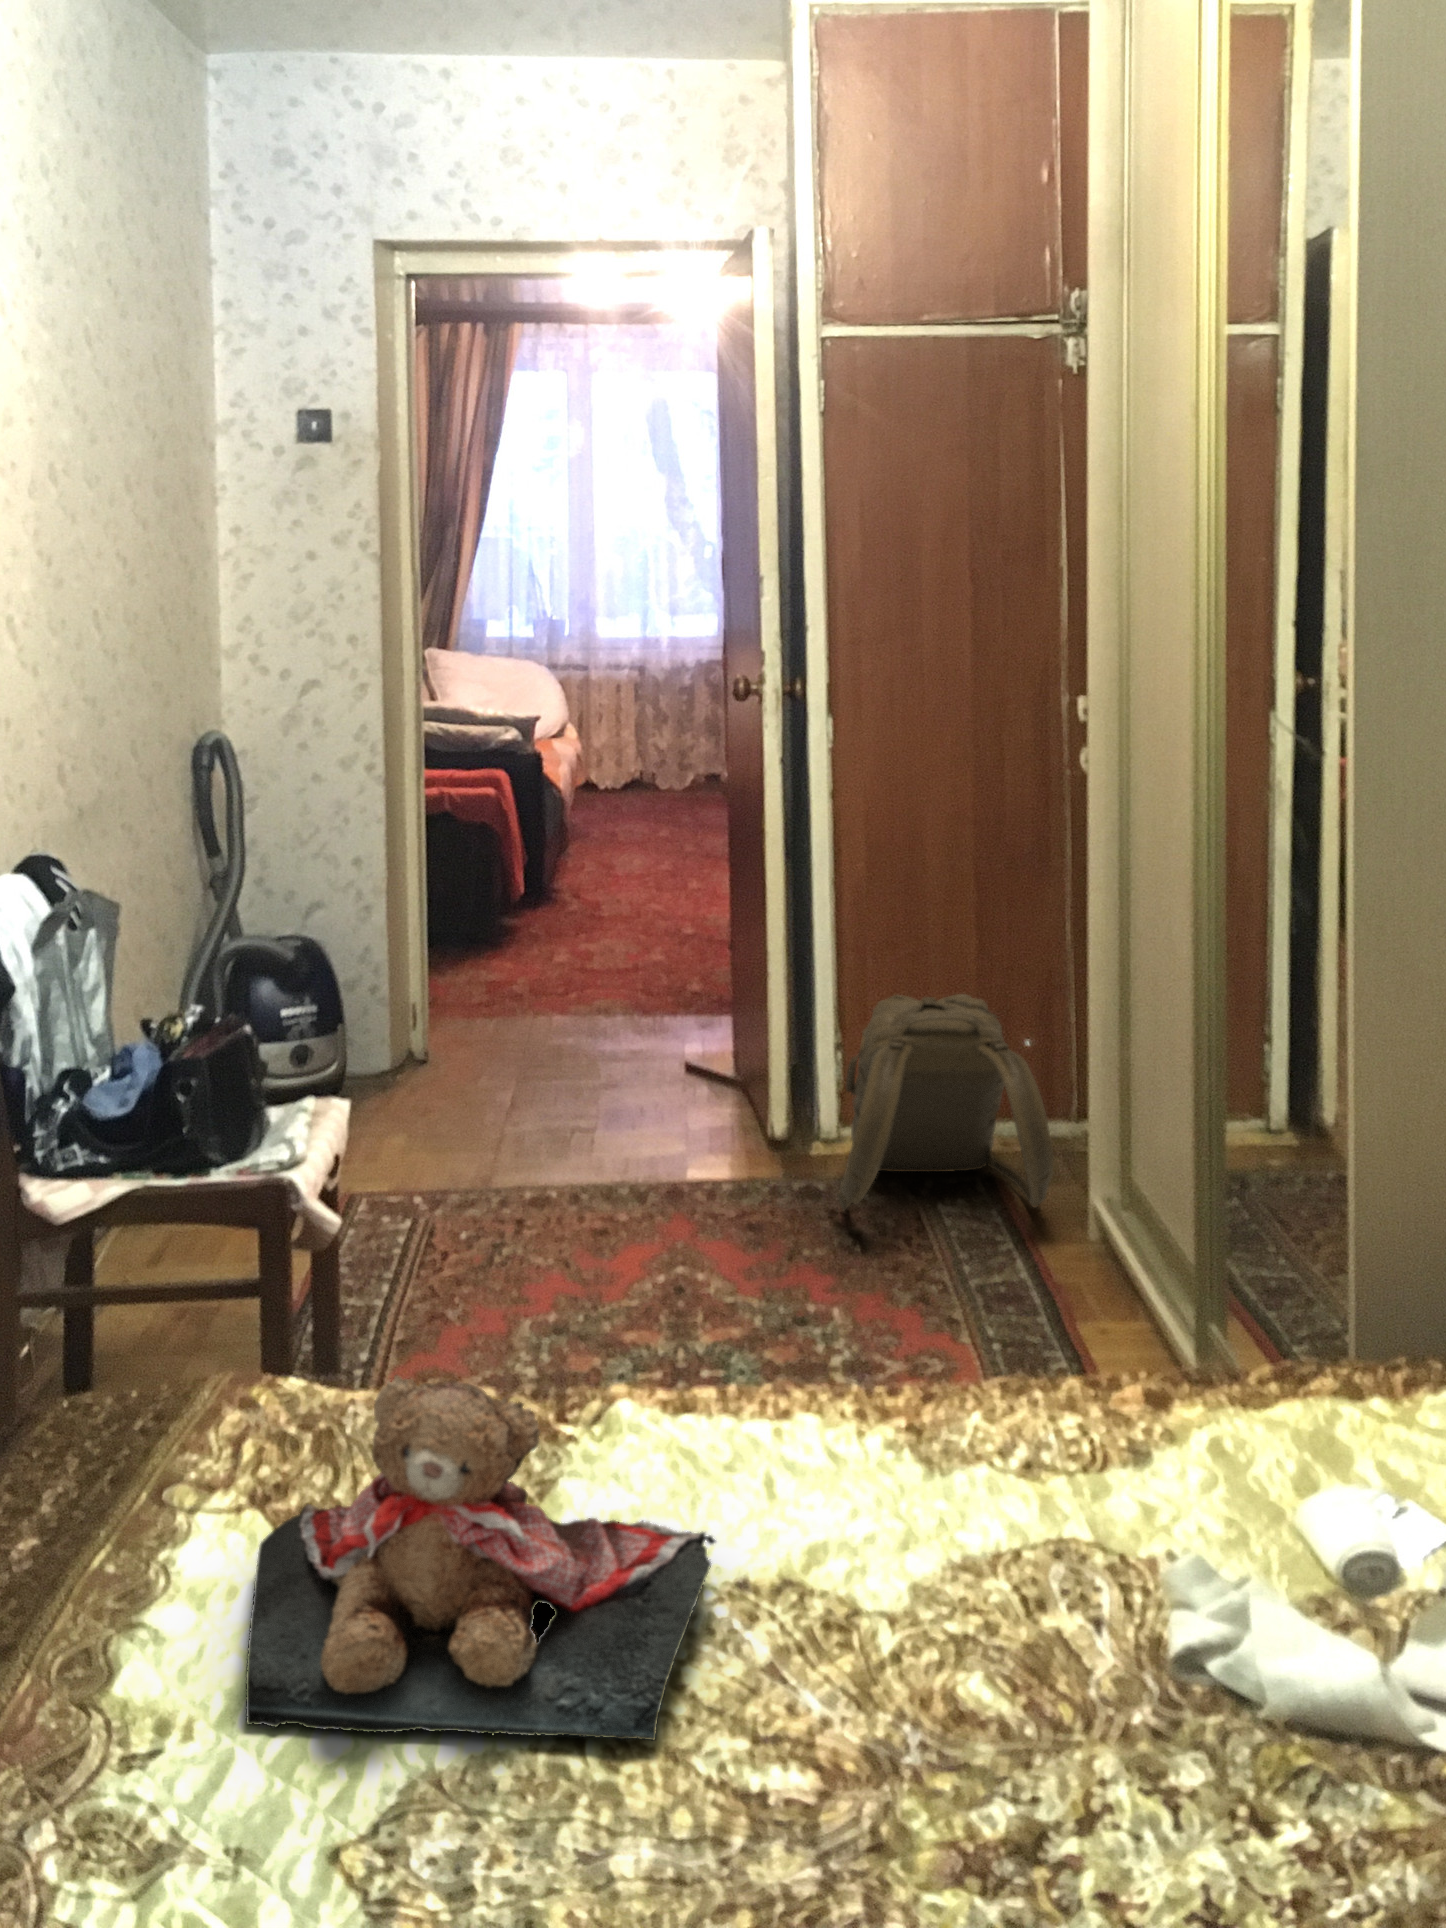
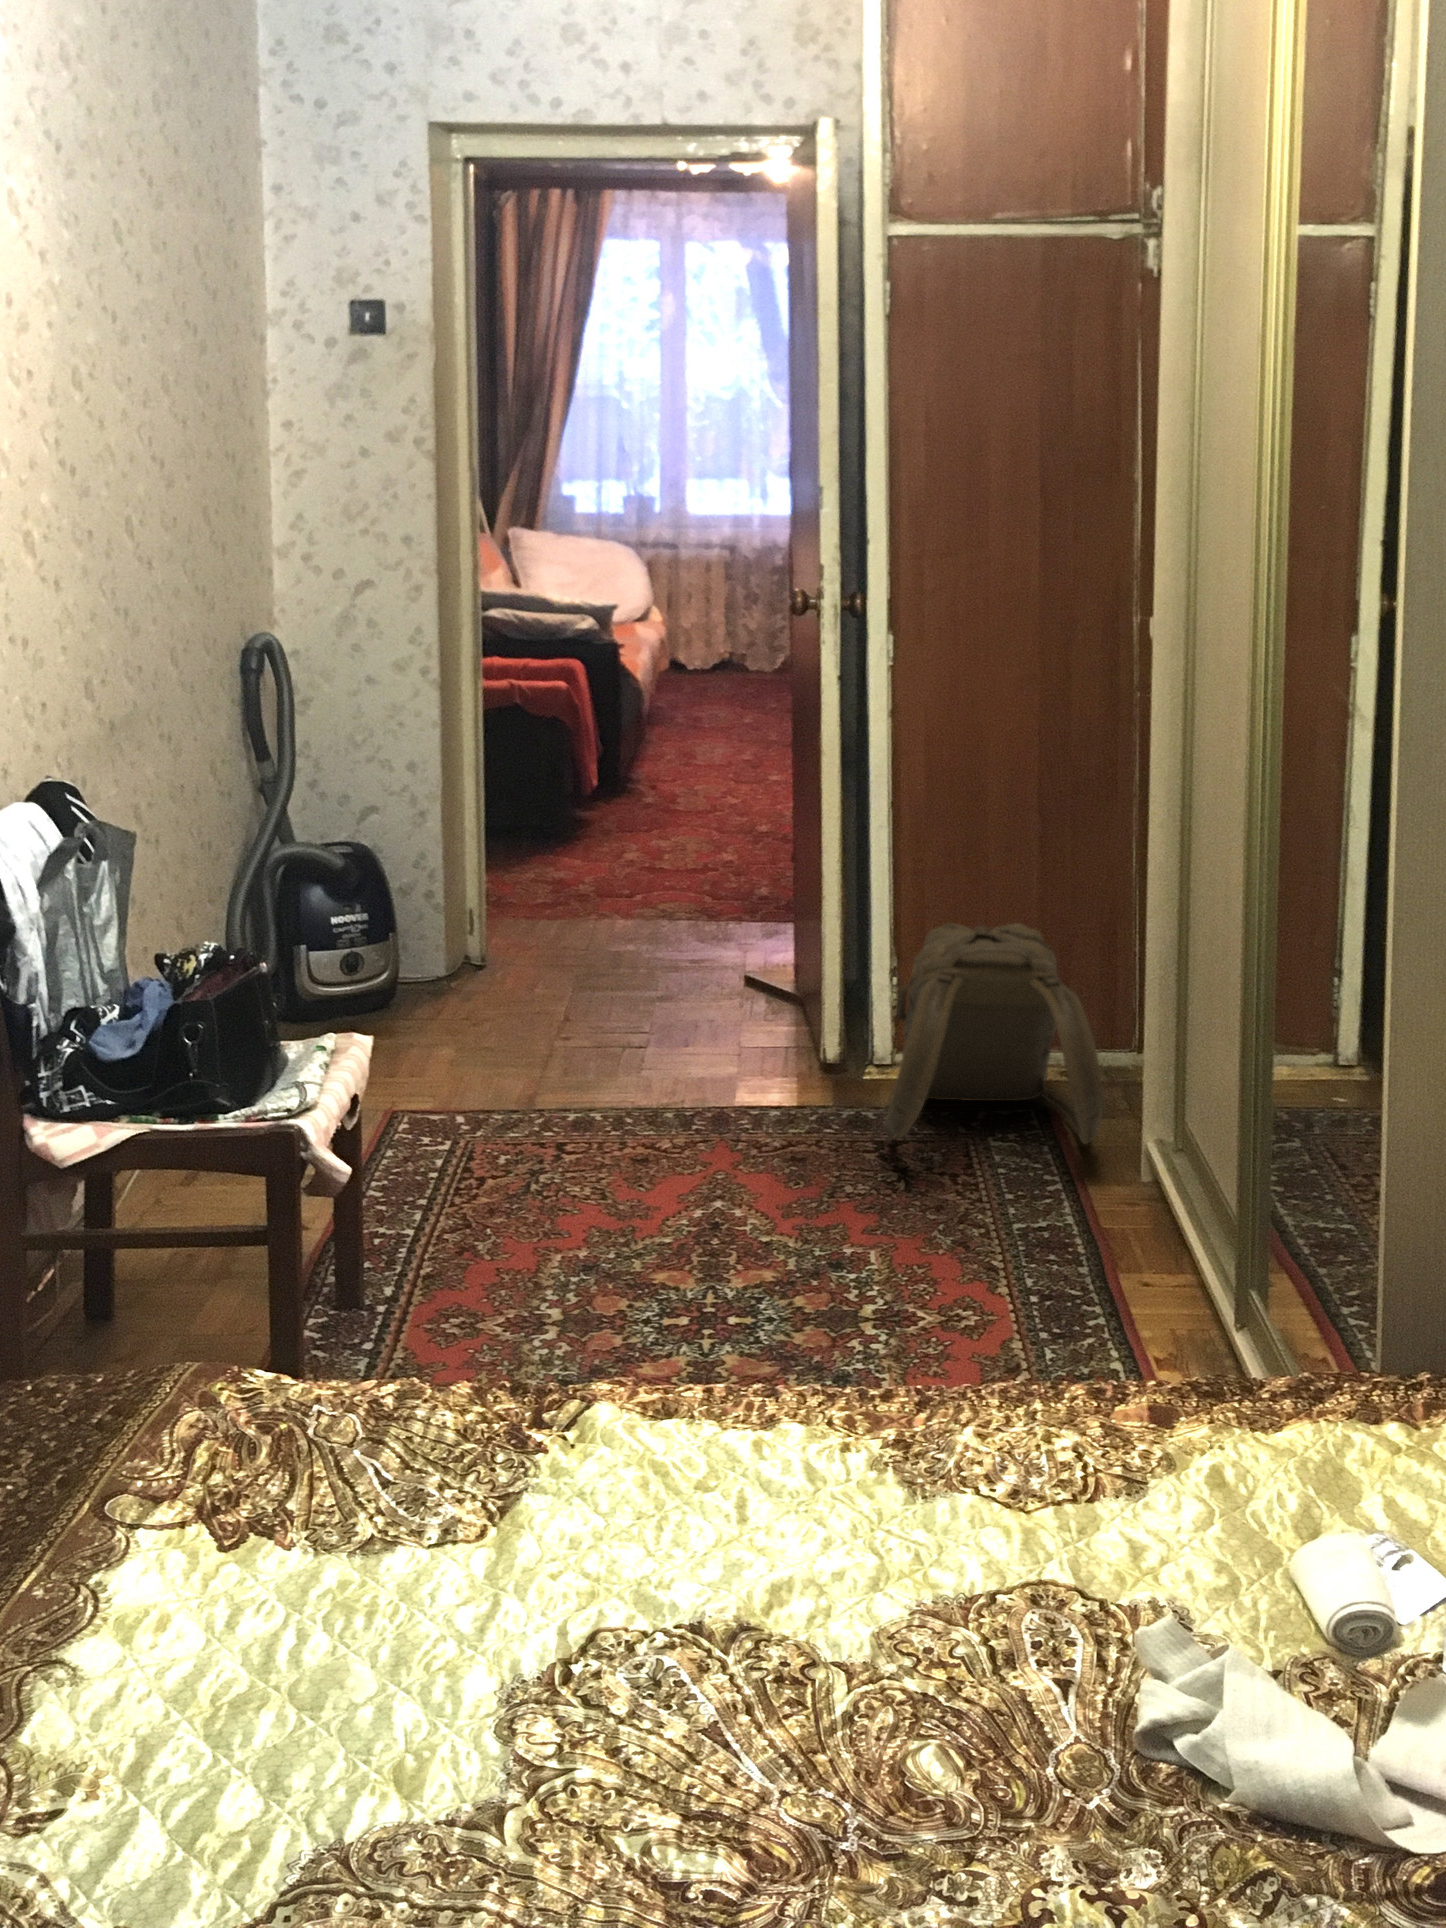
teddy bear: present [246,1375,715,1740] -> none [157,1409,669,1816]

